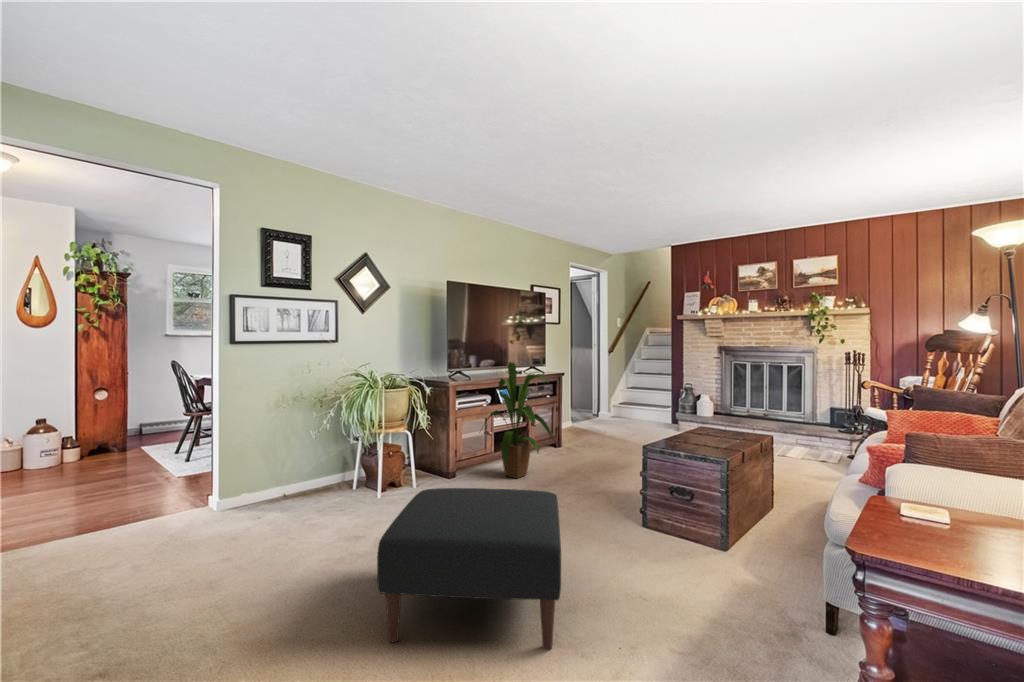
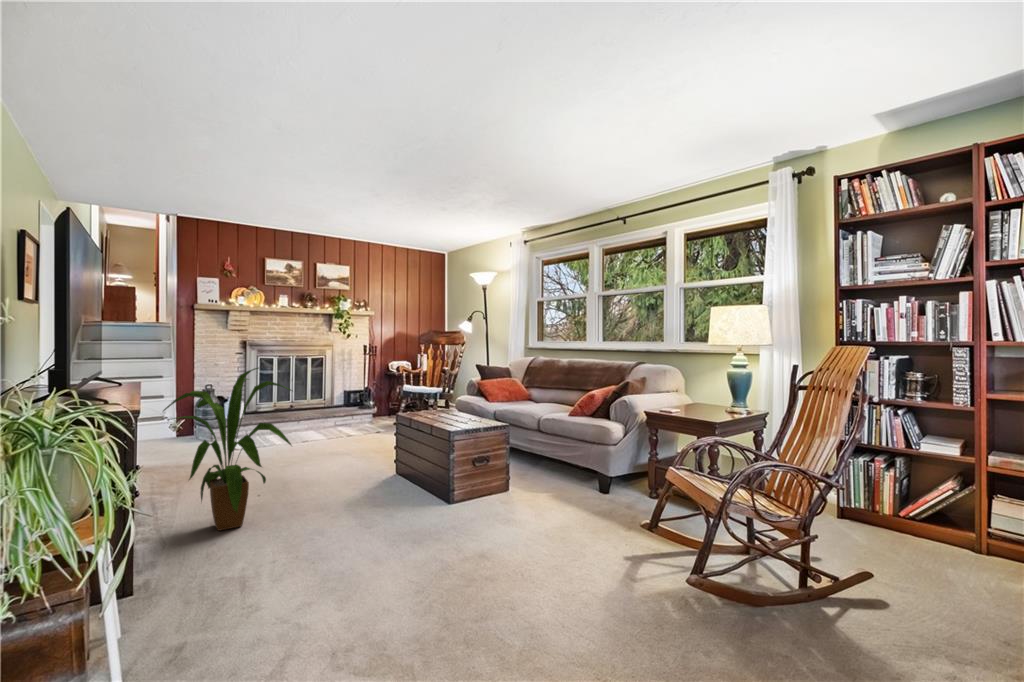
ottoman: present [377,488,561,650] -> none [454,477,623,633]

